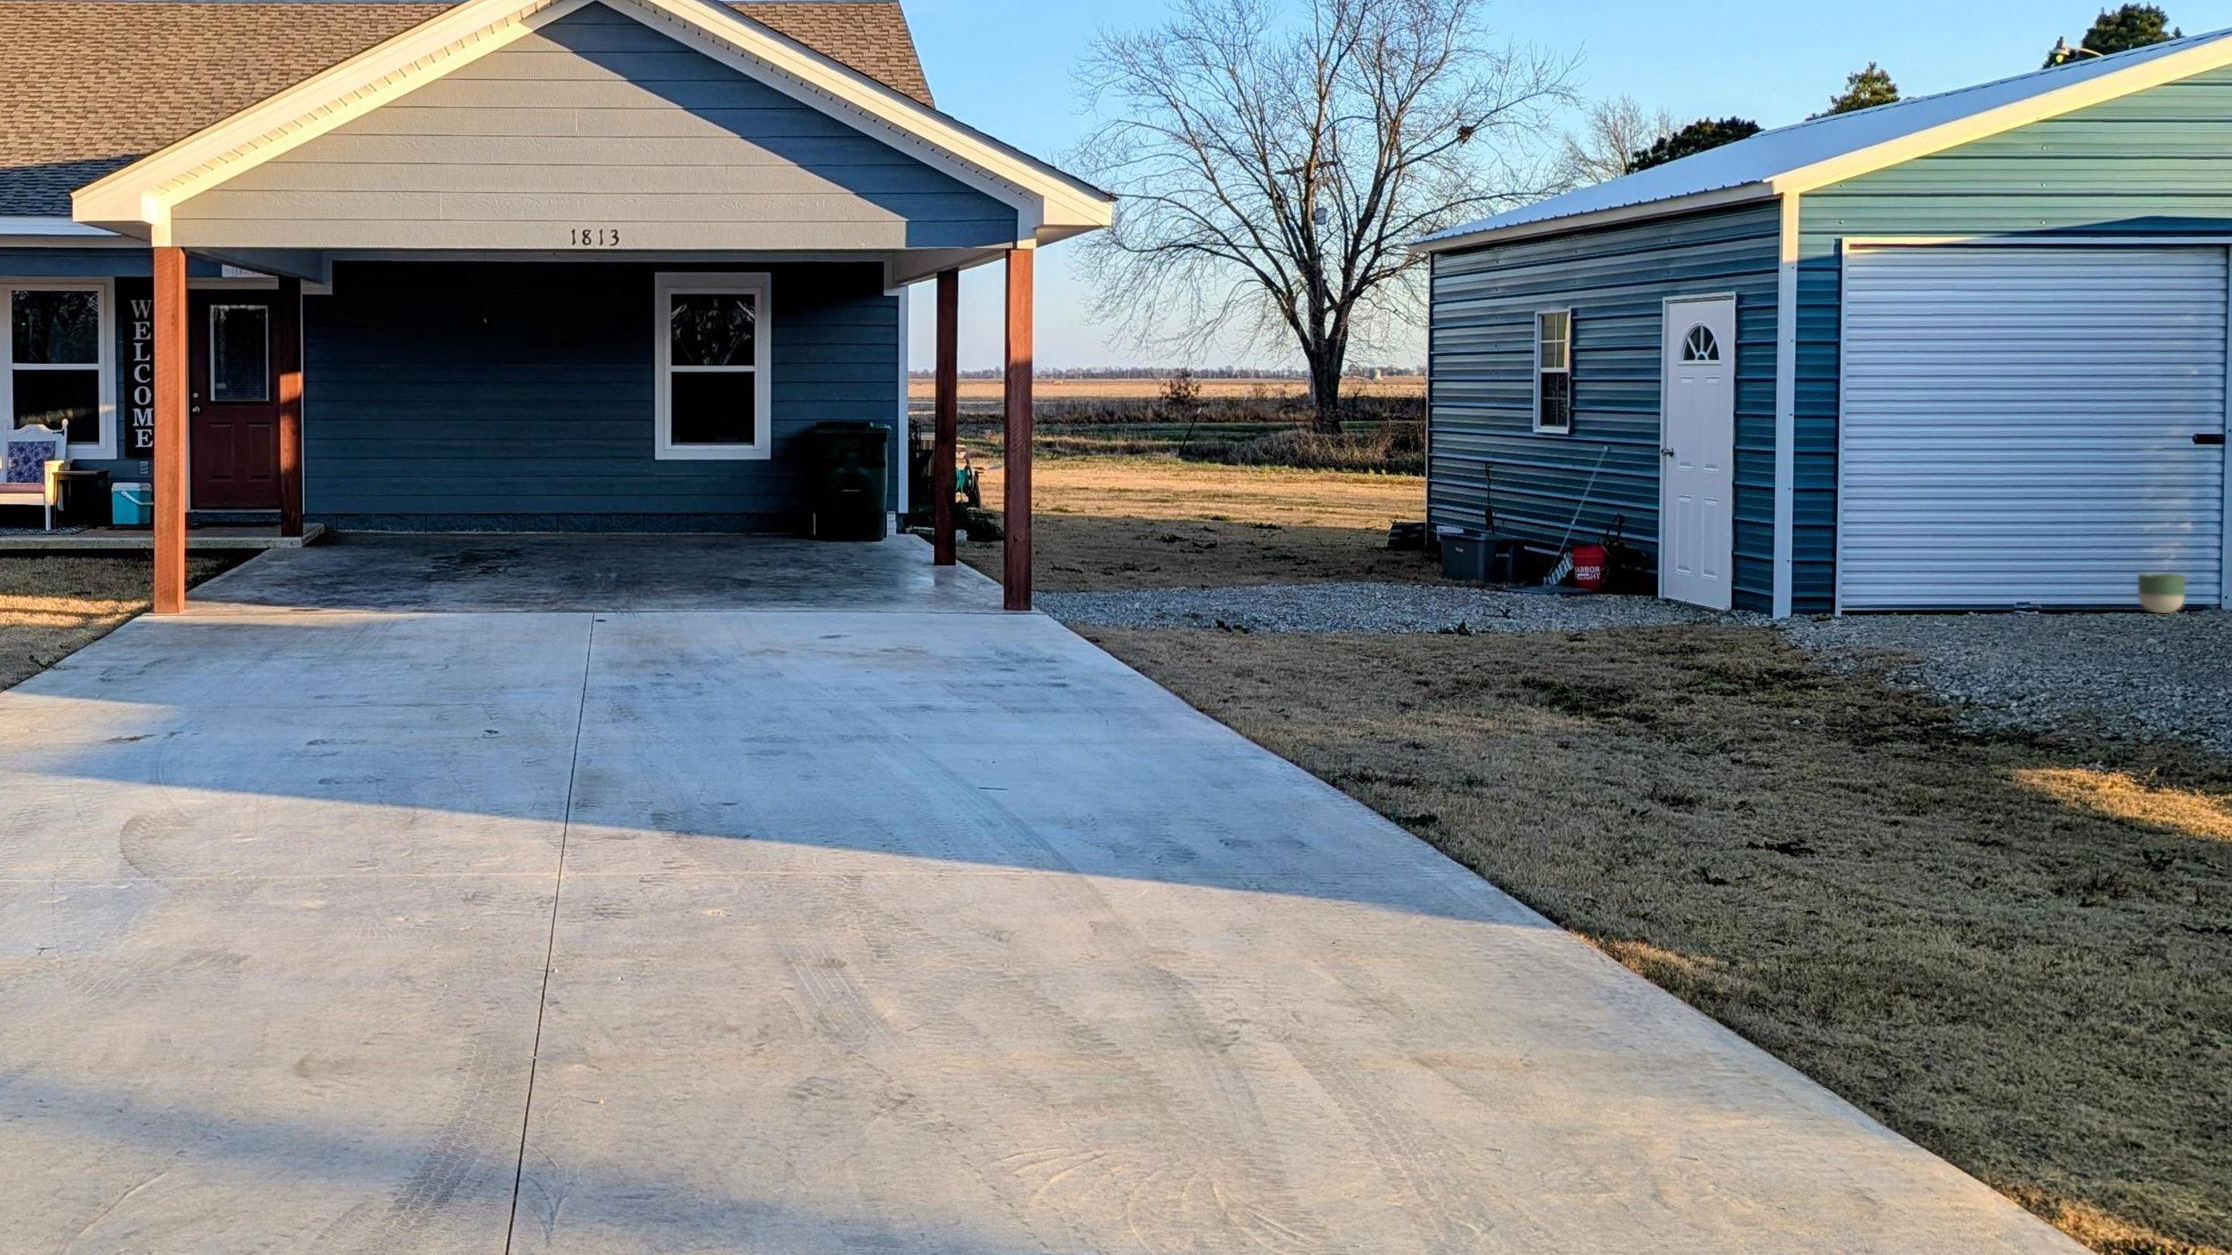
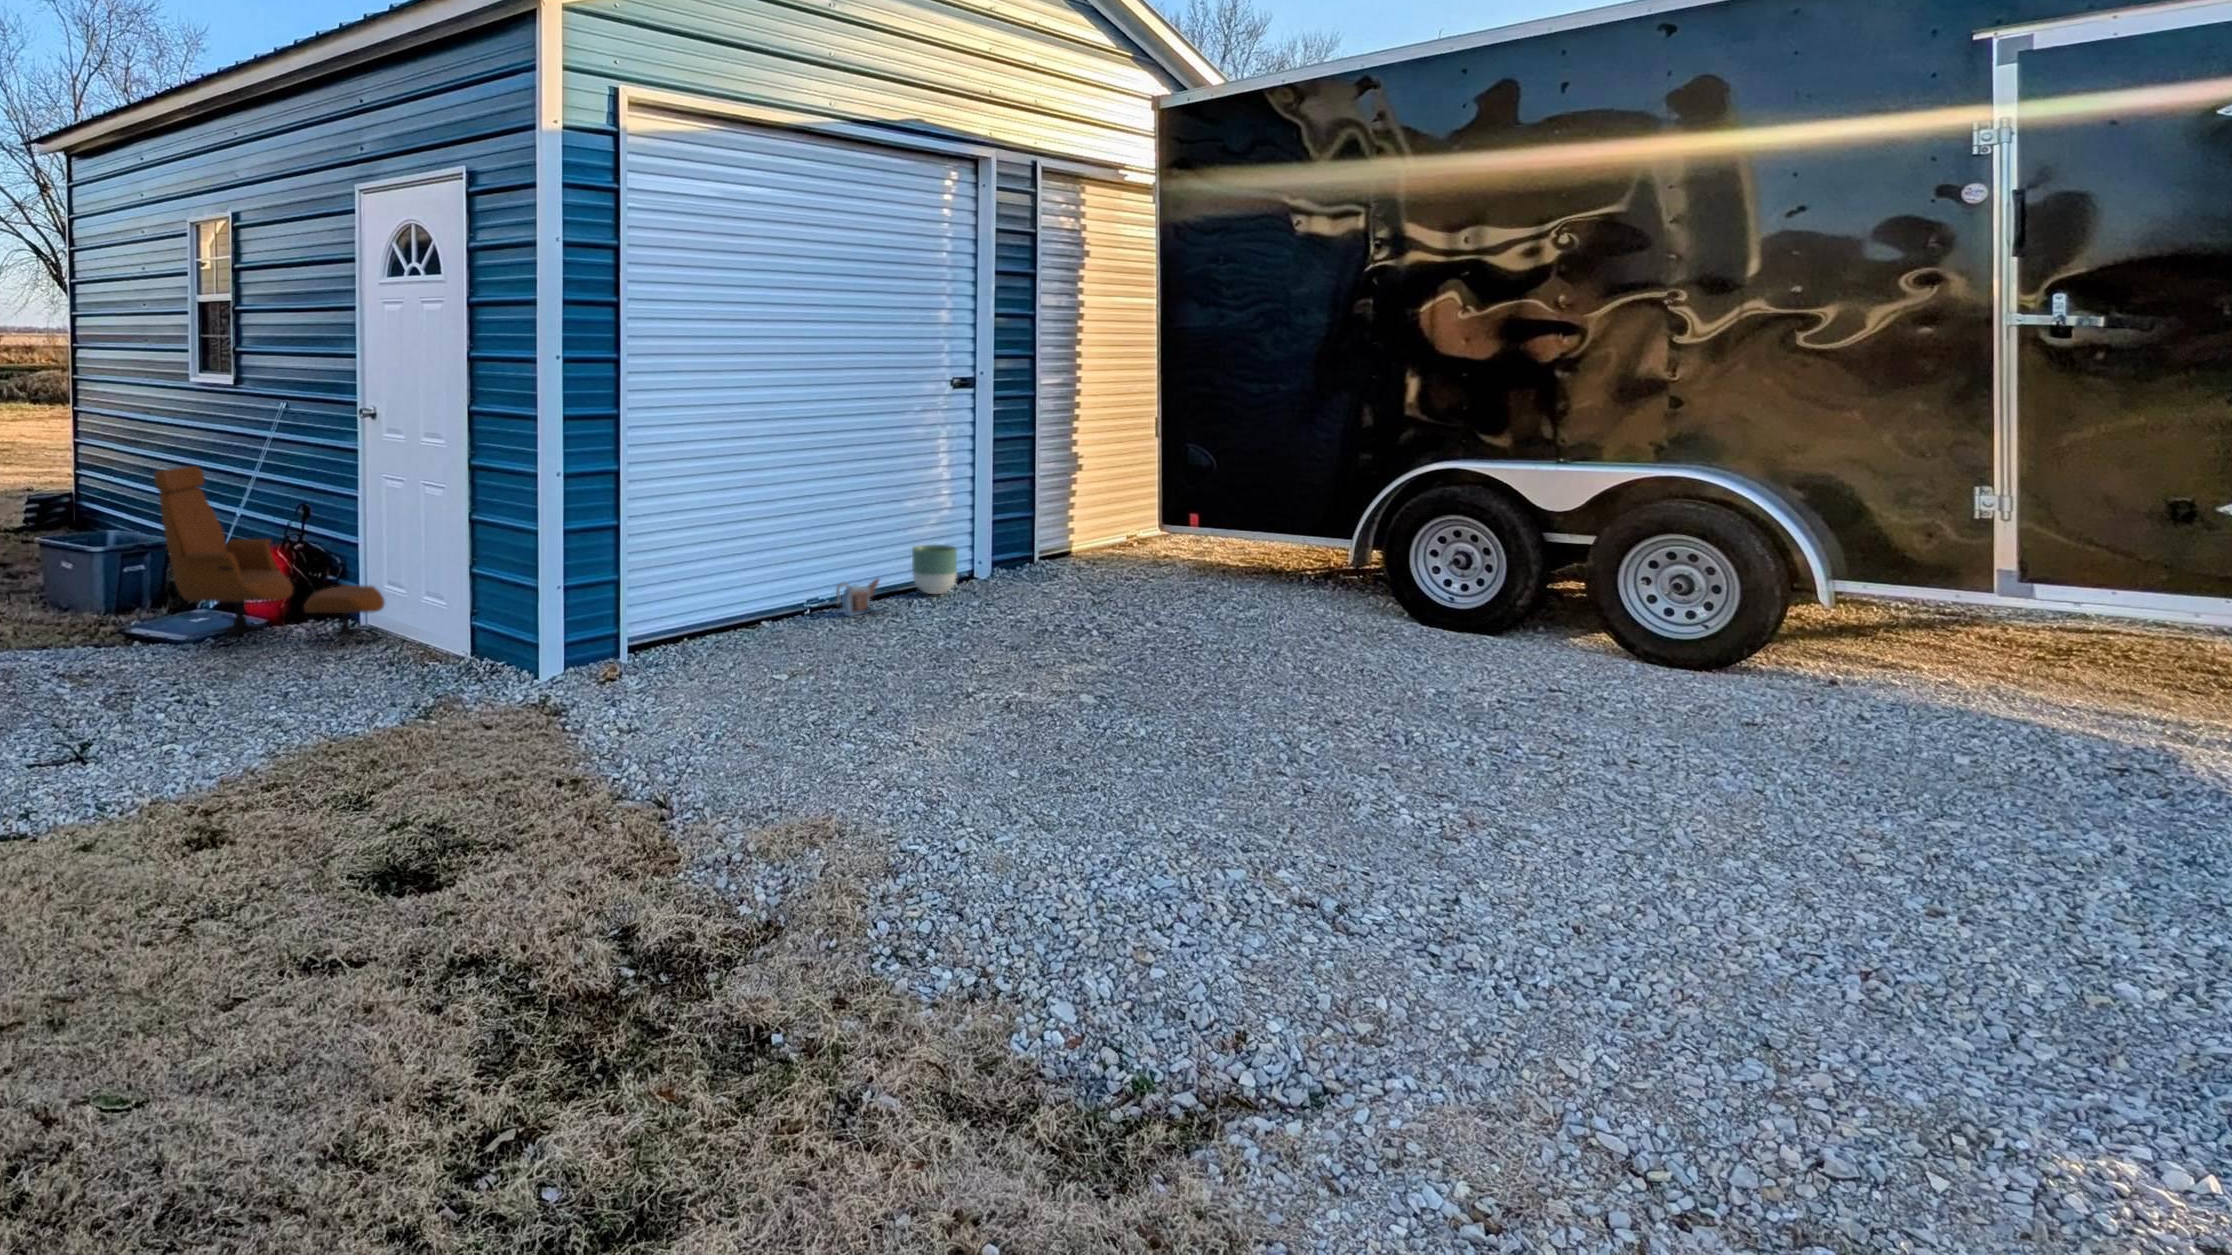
lounge chair: none [1529,482,1676,599] -> present [154,466,385,653]
watering can: none [2045,591,2098,619] -> present [836,579,879,616]

